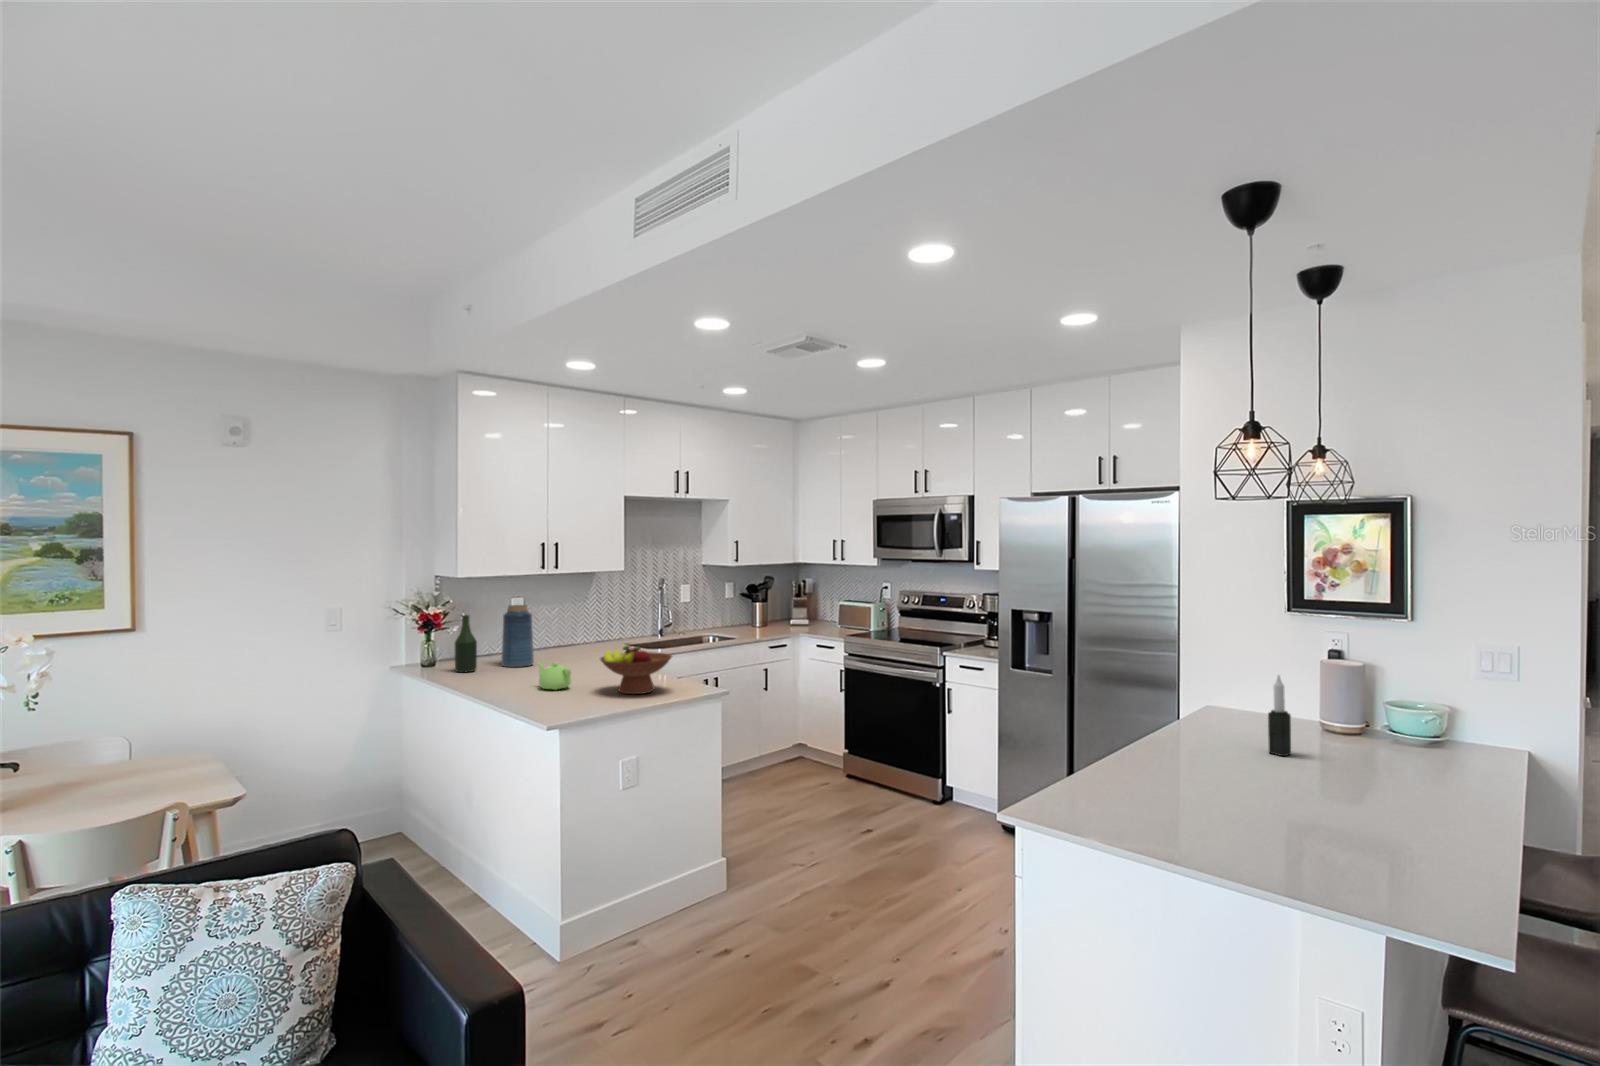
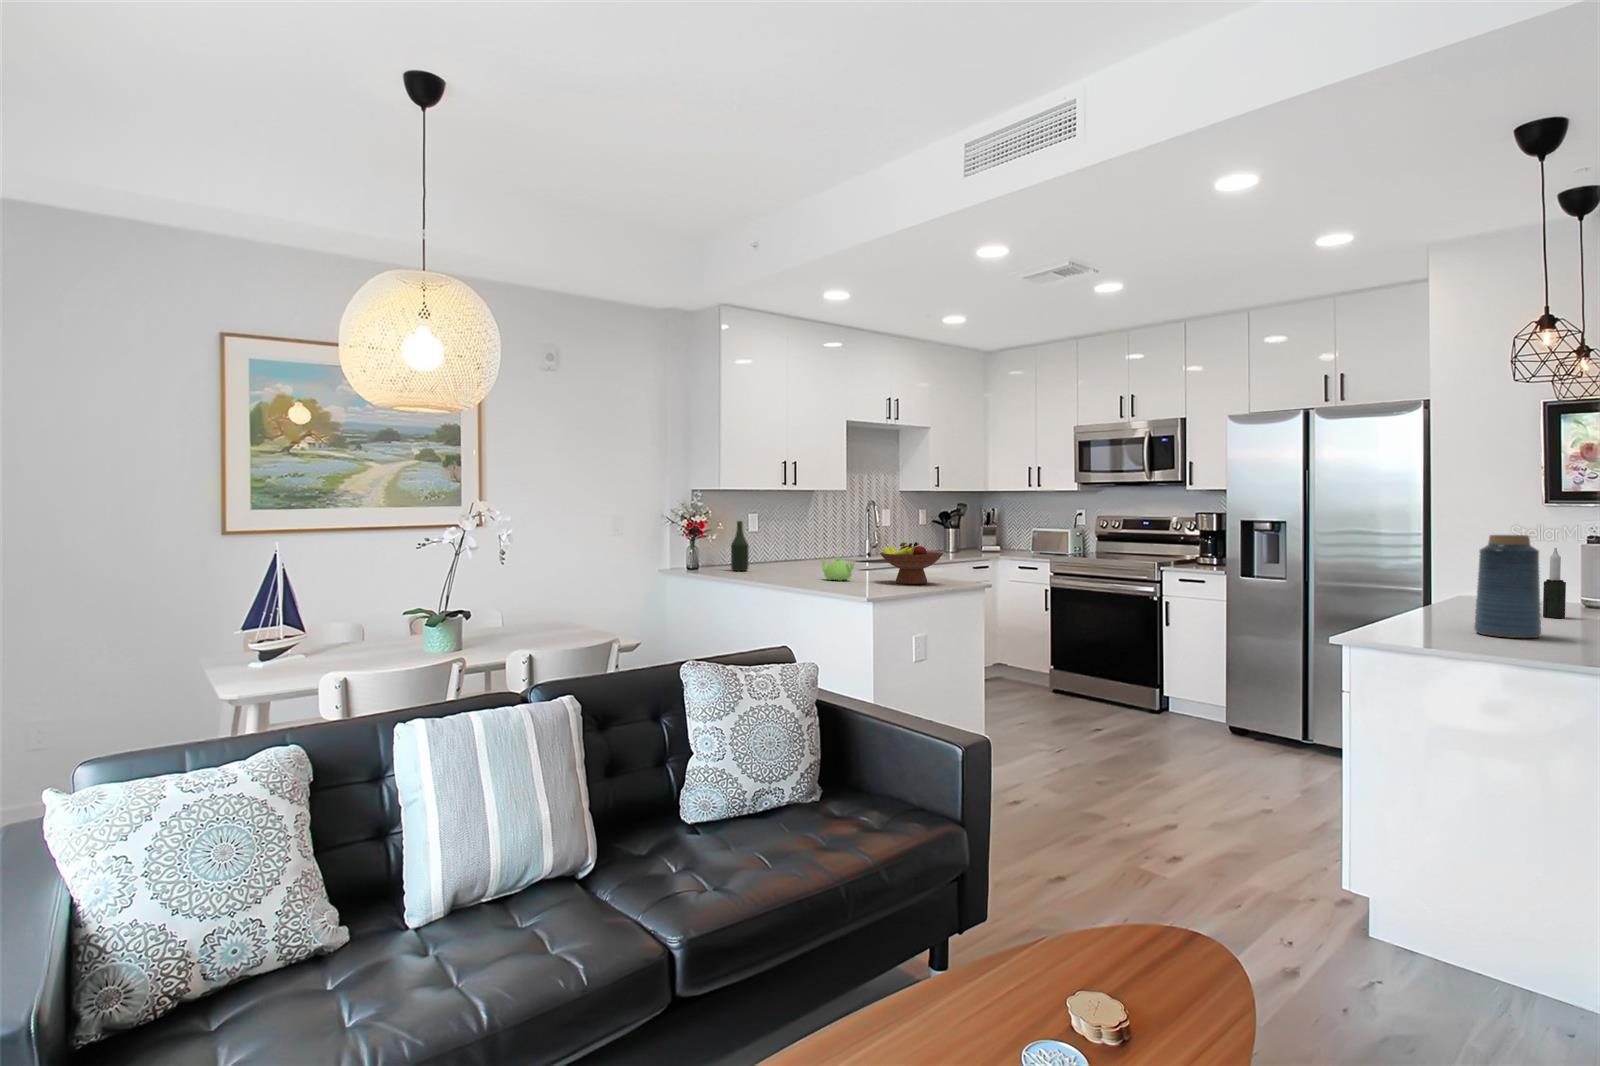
vase: present [501,605,534,667] -> present [1474,535,1541,638]

